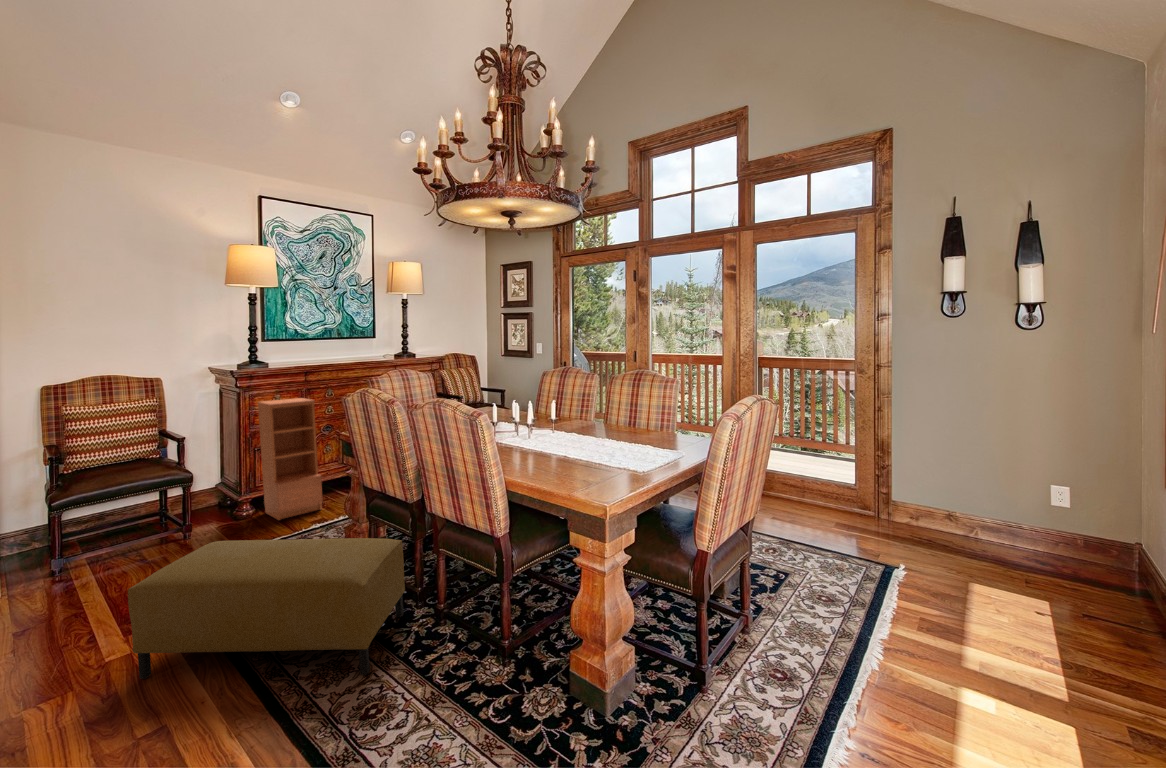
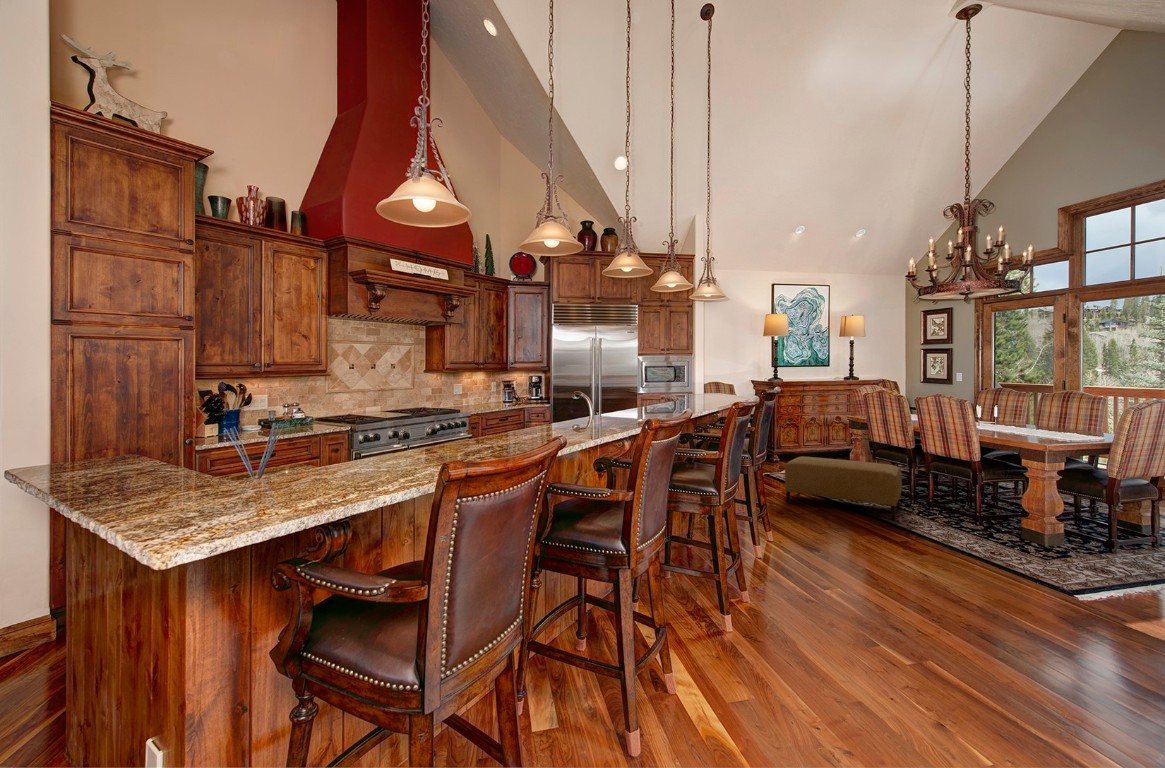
bookcase: present [258,398,323,520] -> none [777,400,811,466]

